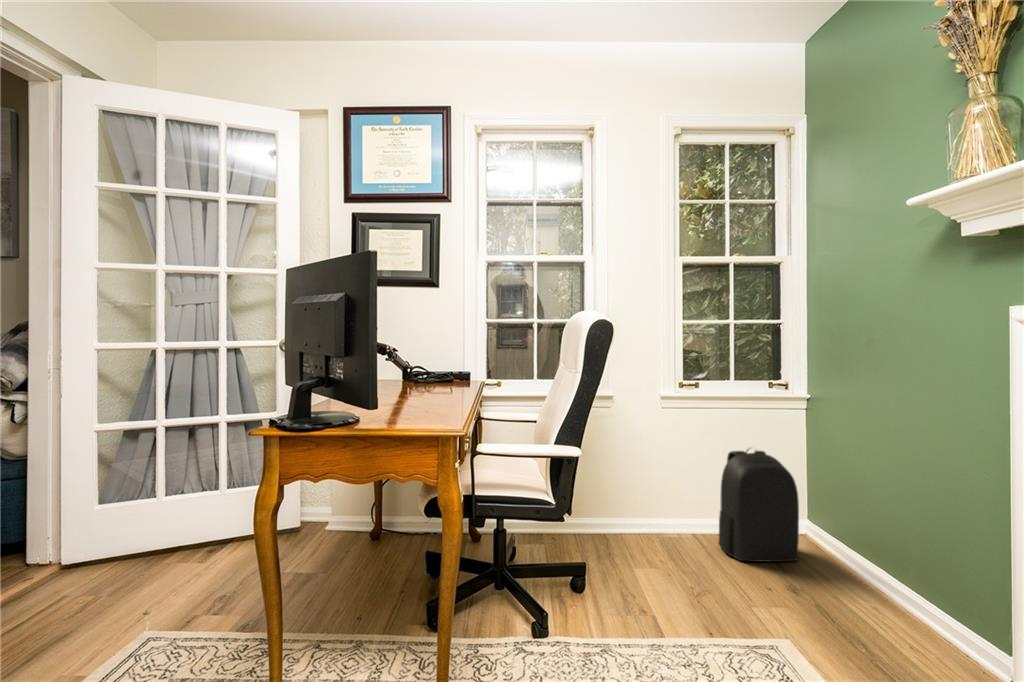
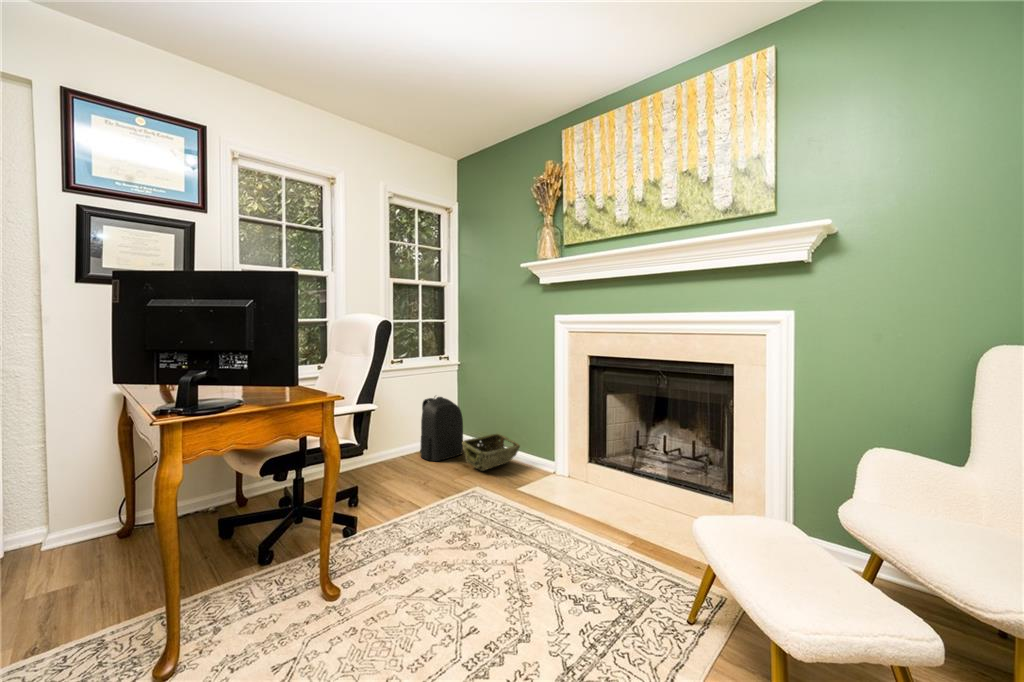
woven basket: none [780,538,918,608] -> present [462,434,520,471]

